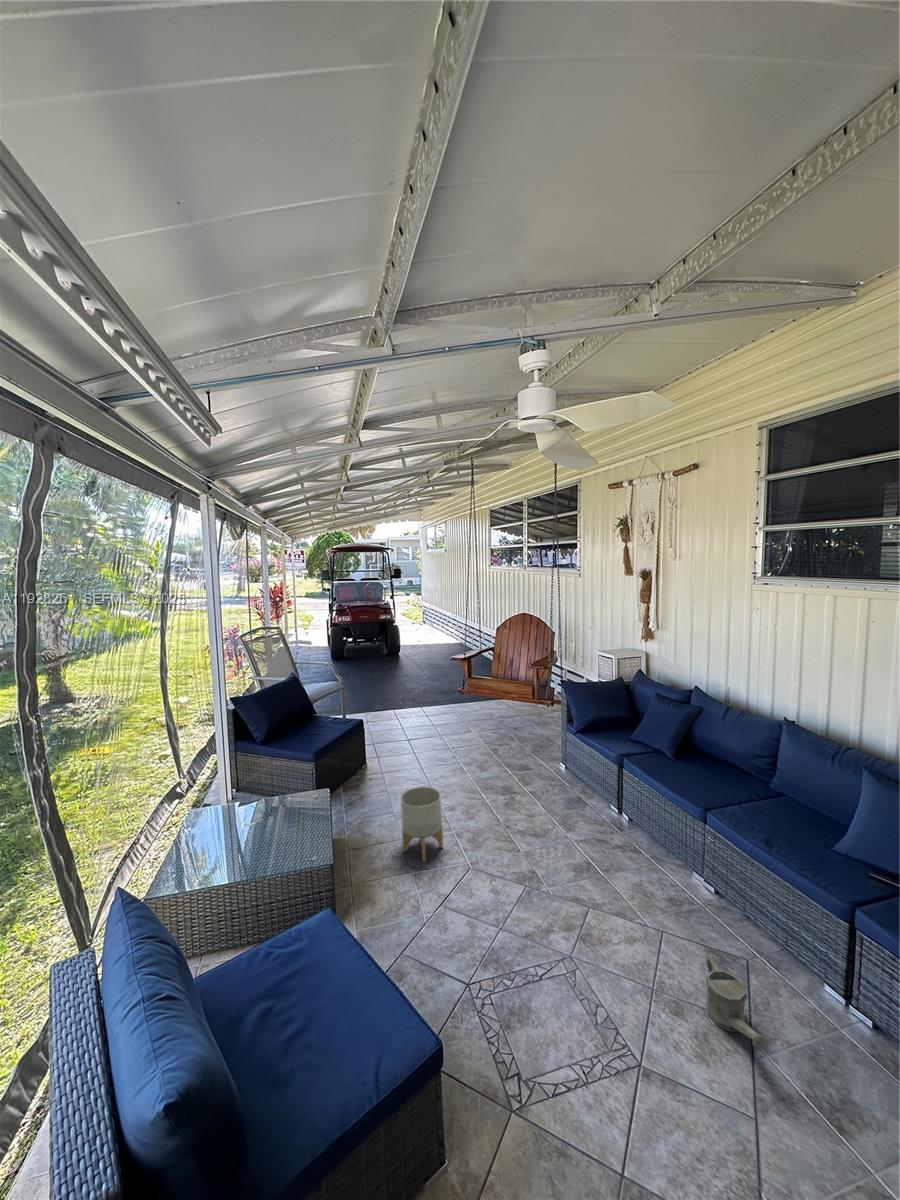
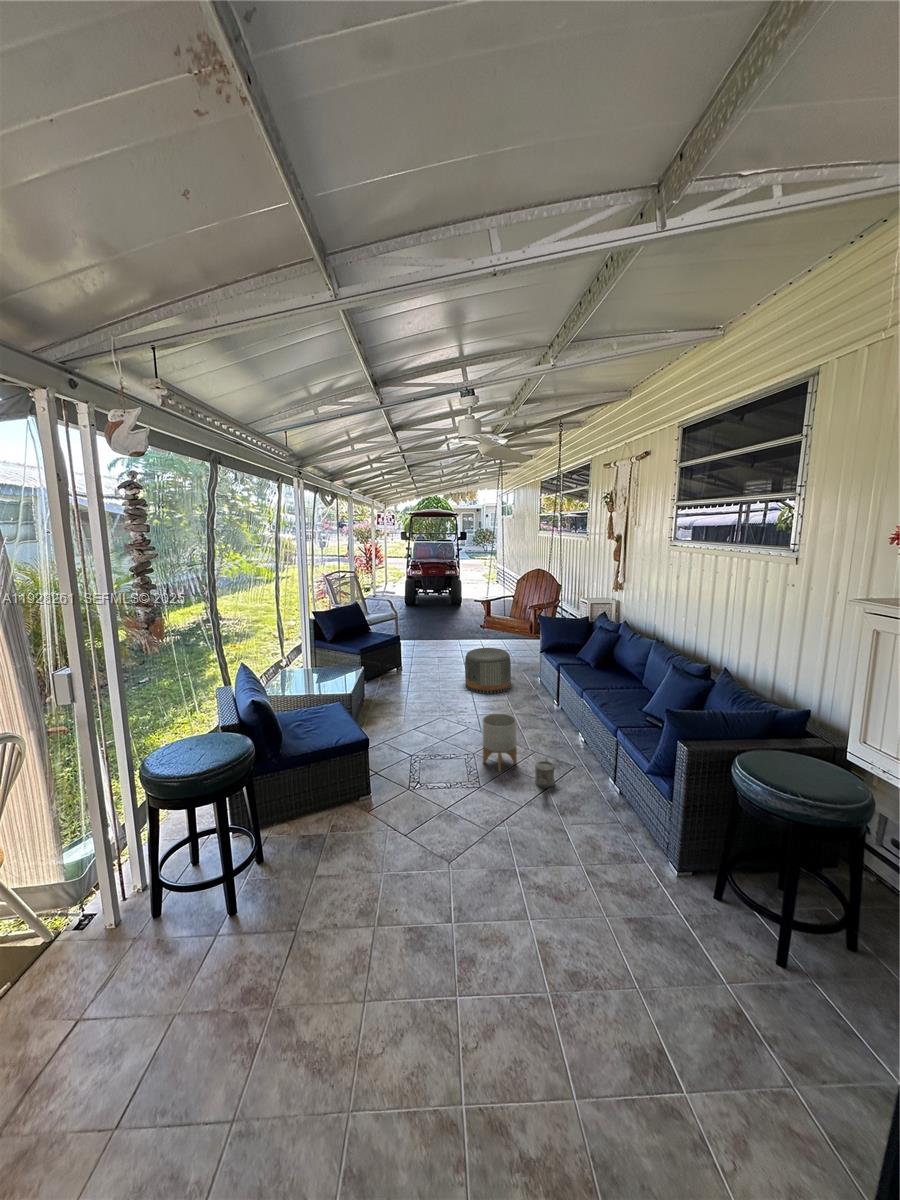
pouf: none [466,728,531,800] -> present [465,648,511,694]
planter: present [400,786,443,861] -> present [482,713,517,772]

